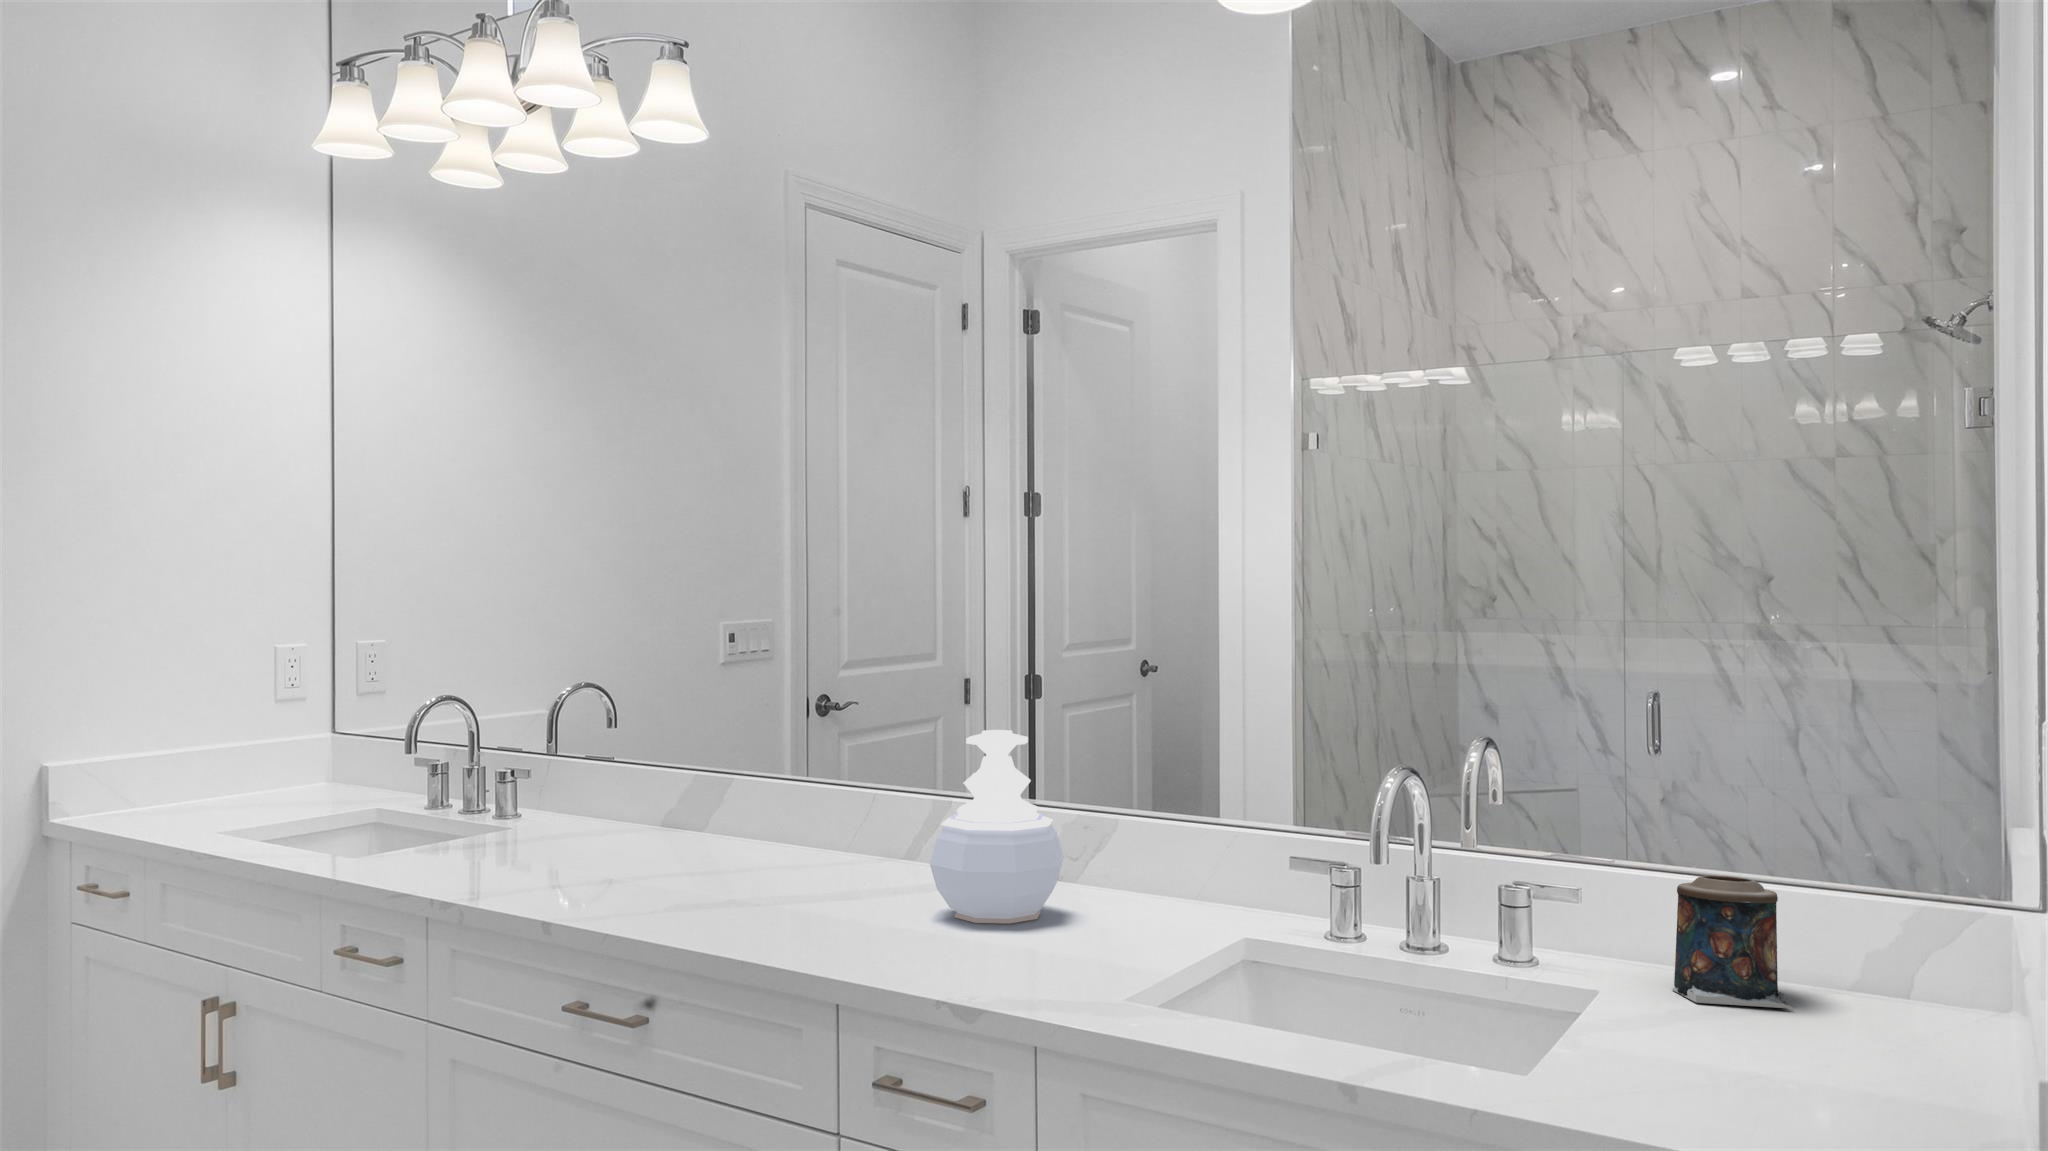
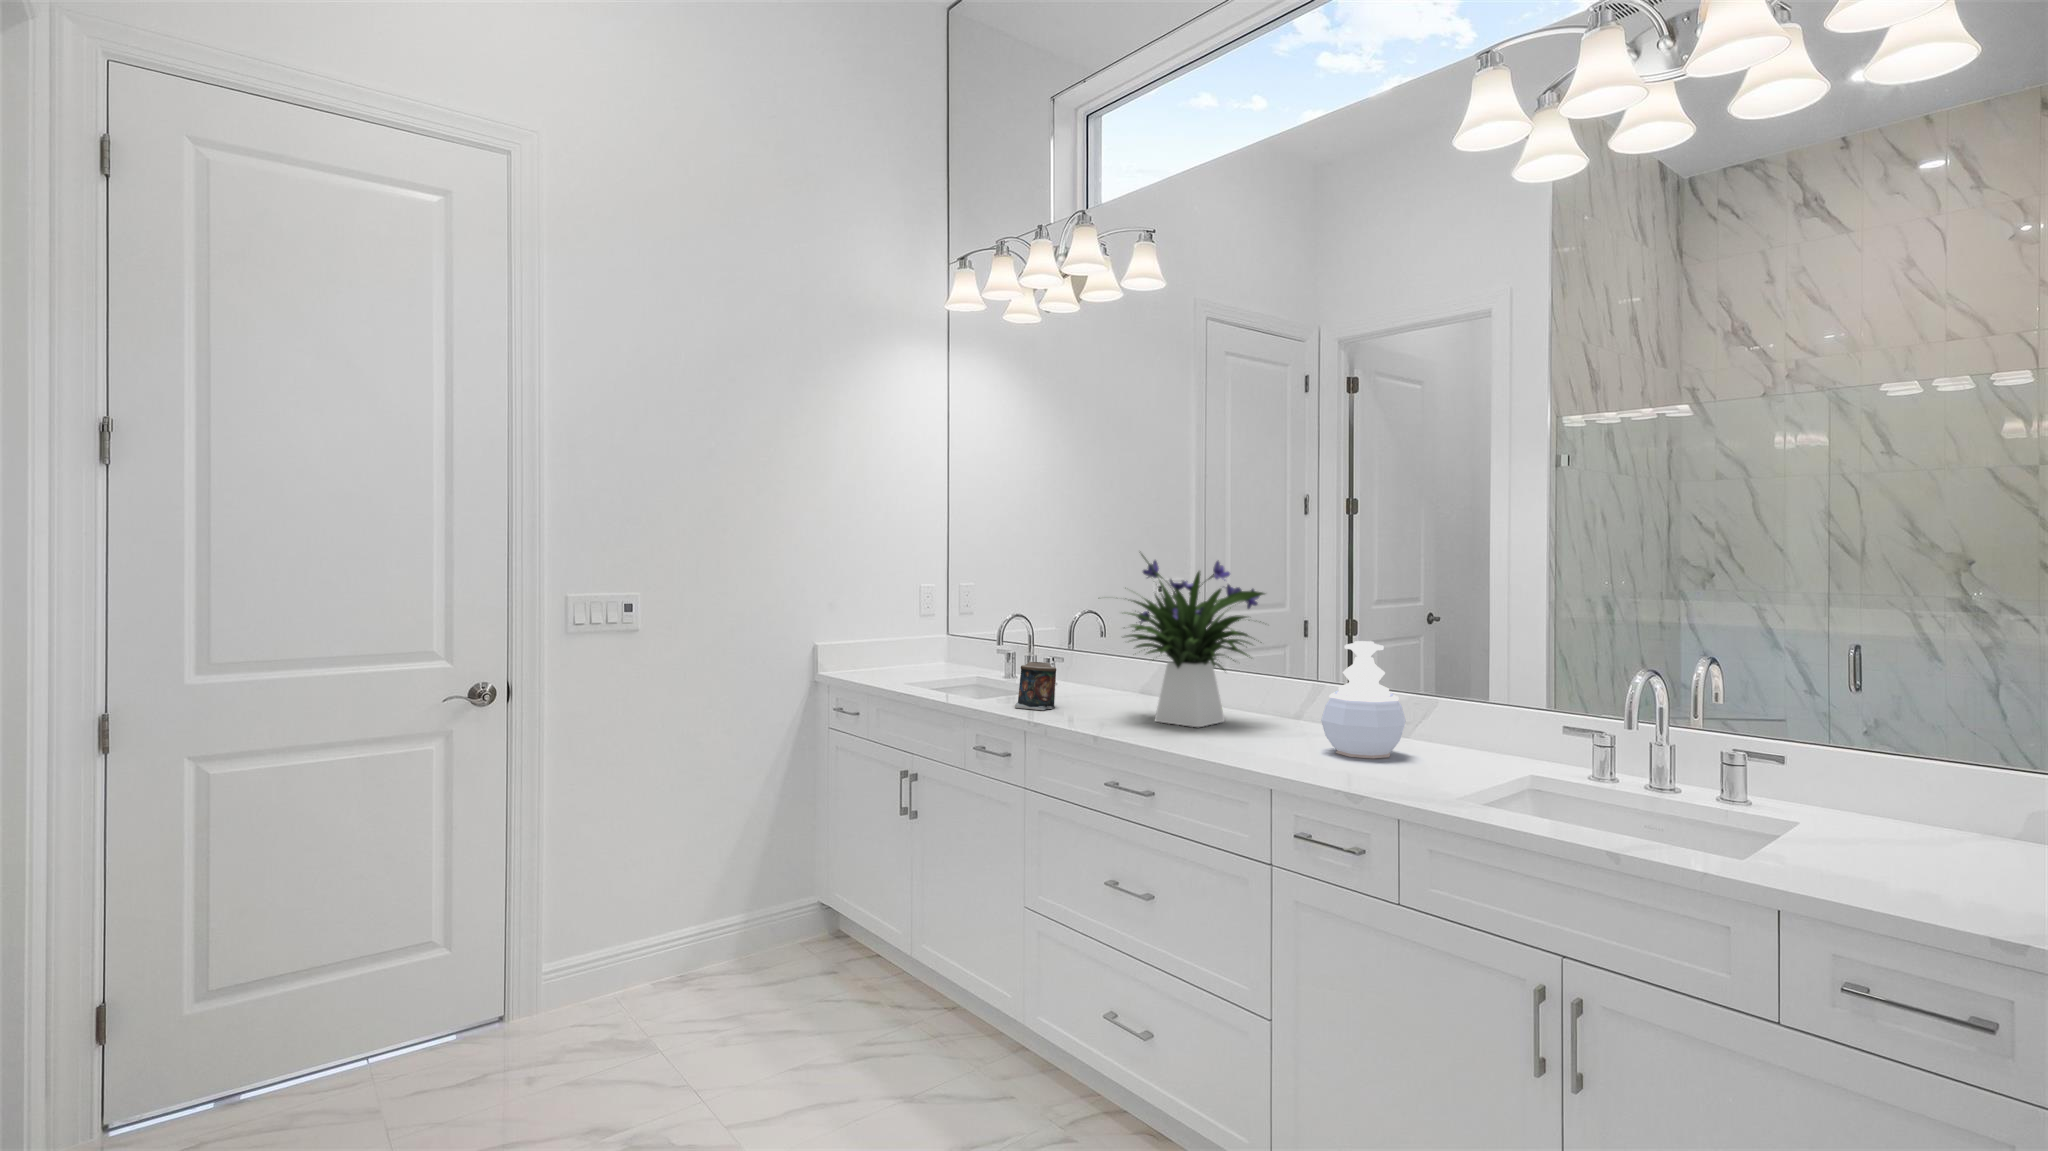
flower arrangement: none [562,582,860,883] -> present [1126,554,1264,727]
candle: present [1672,875,1793,1009] -> present [1015,662,1056,710]

